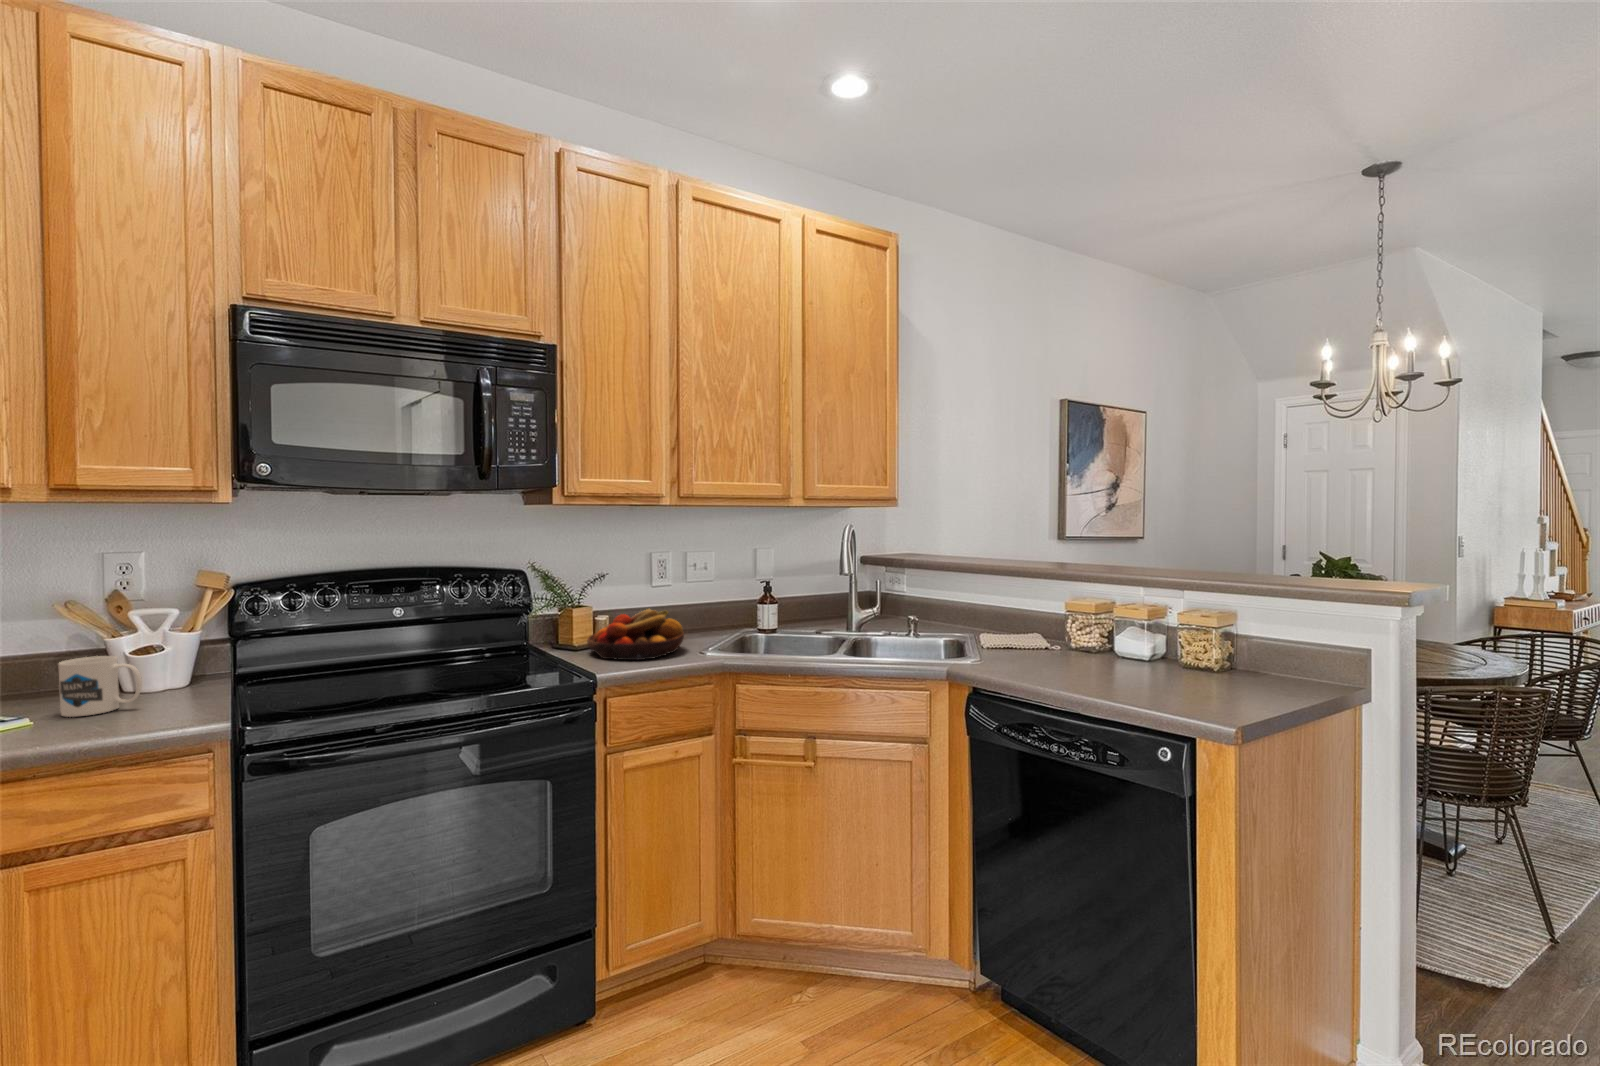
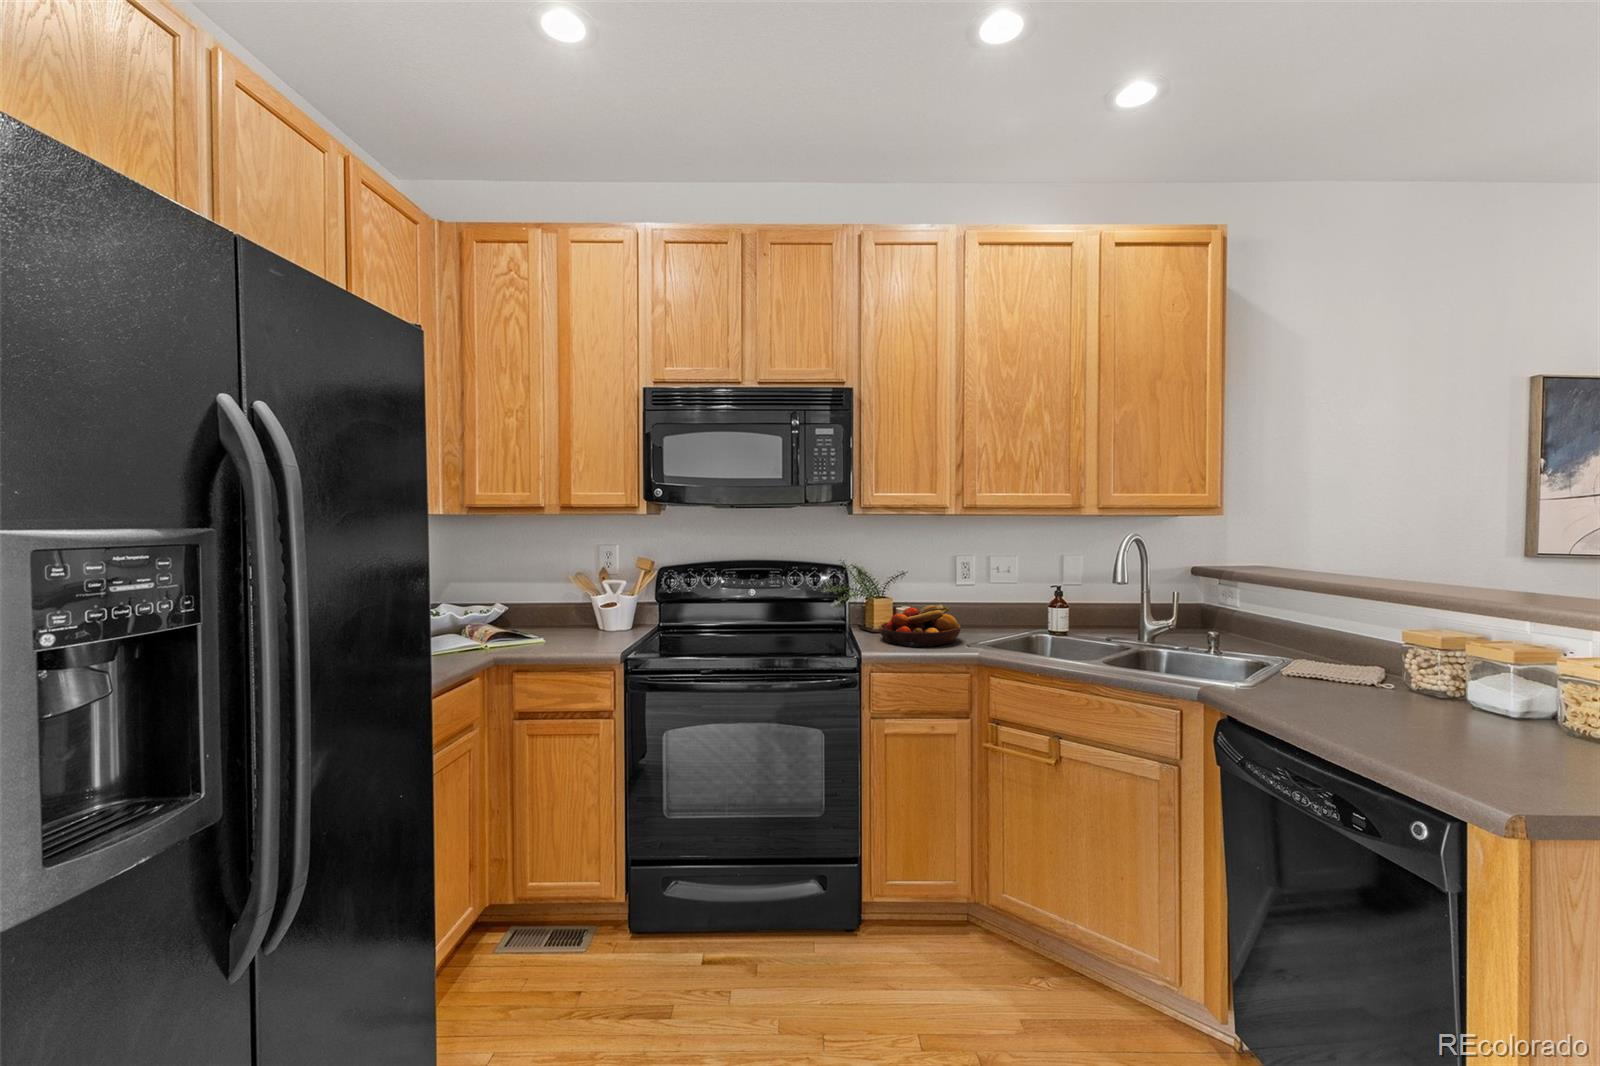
mug: present [59,656,142,717] -> none [560,607,596,641]

